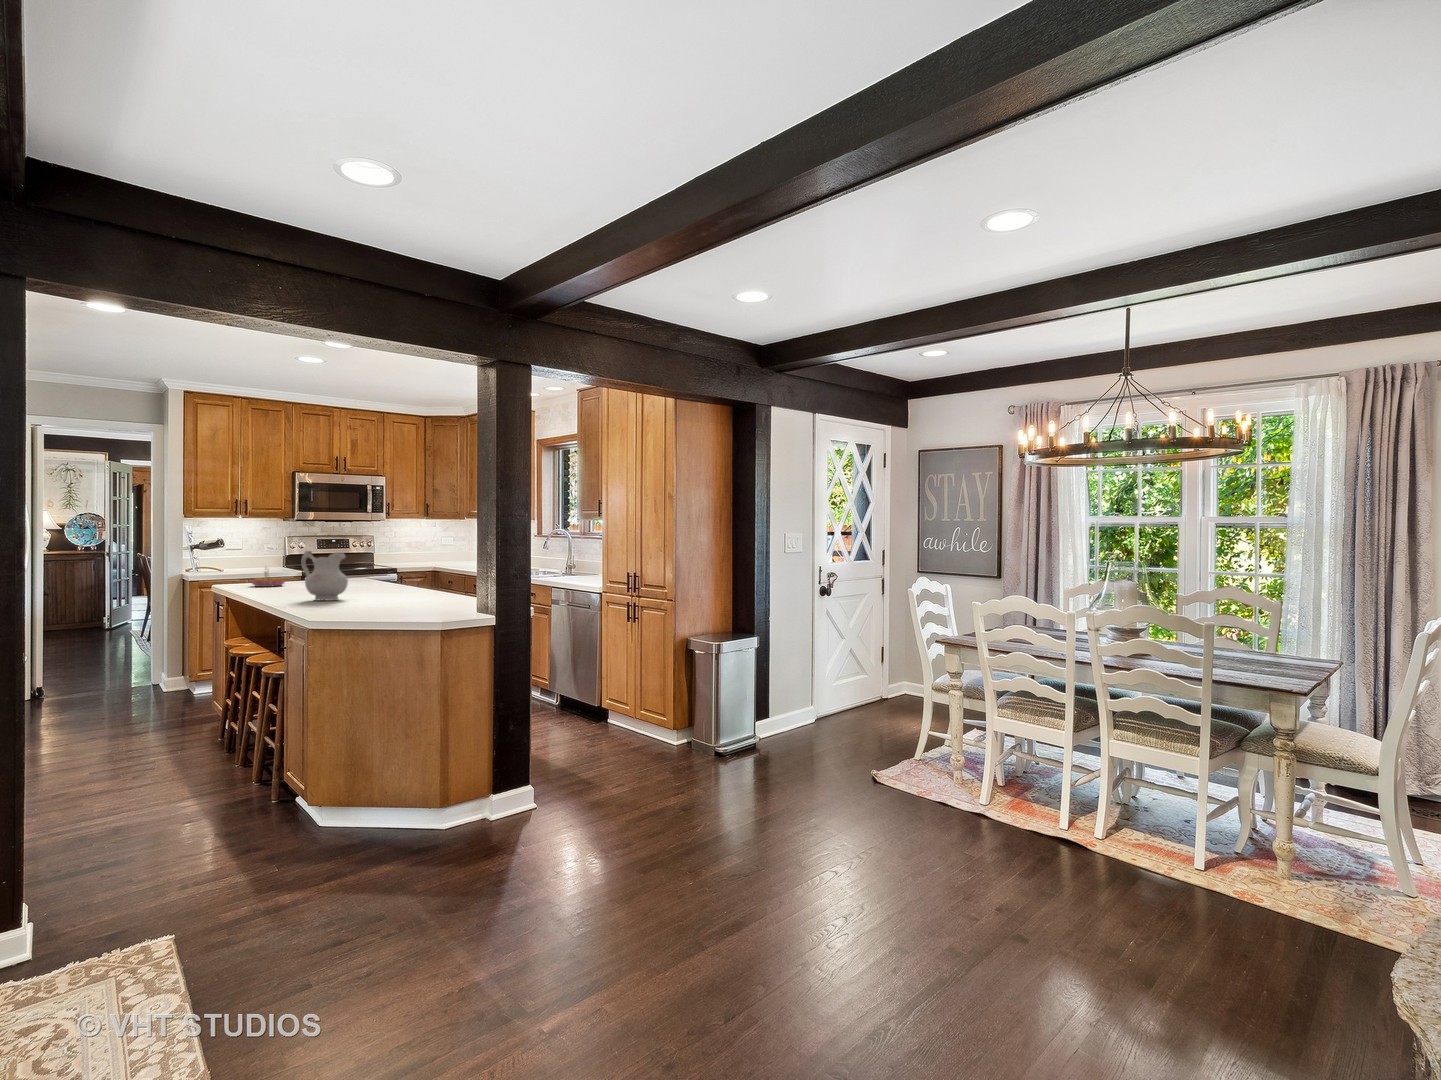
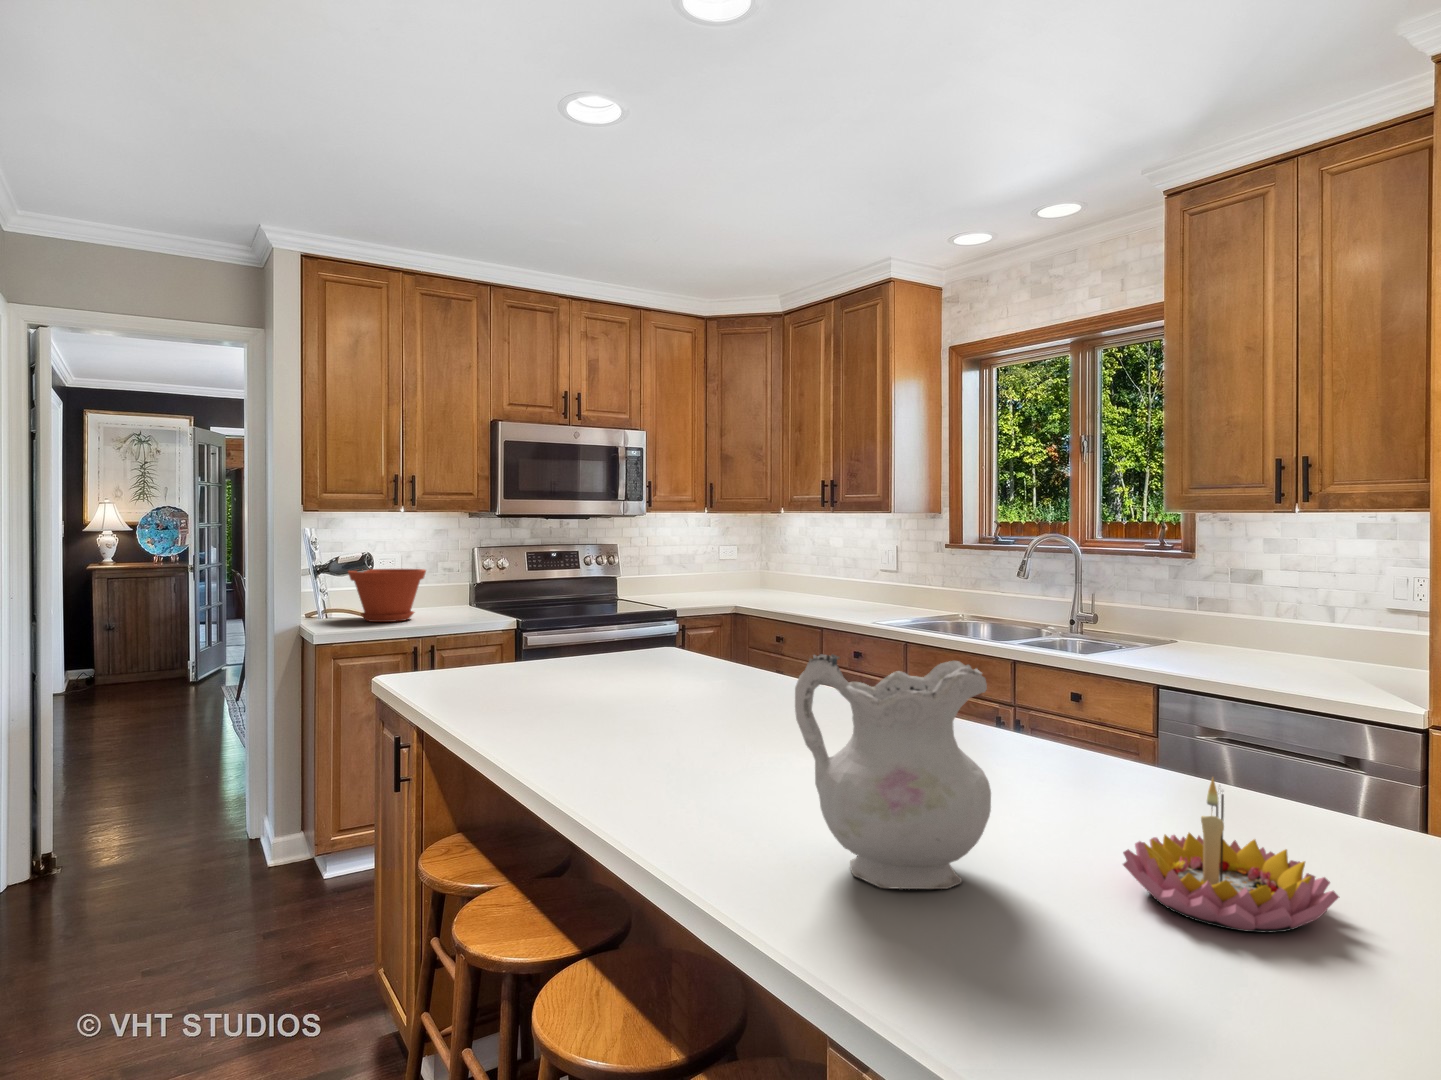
plant pot: none [209,547,252,573] -> present [348,569,426,622]
candle holder: present [251,569,285,587] -> present [1123,778,1339,933]

